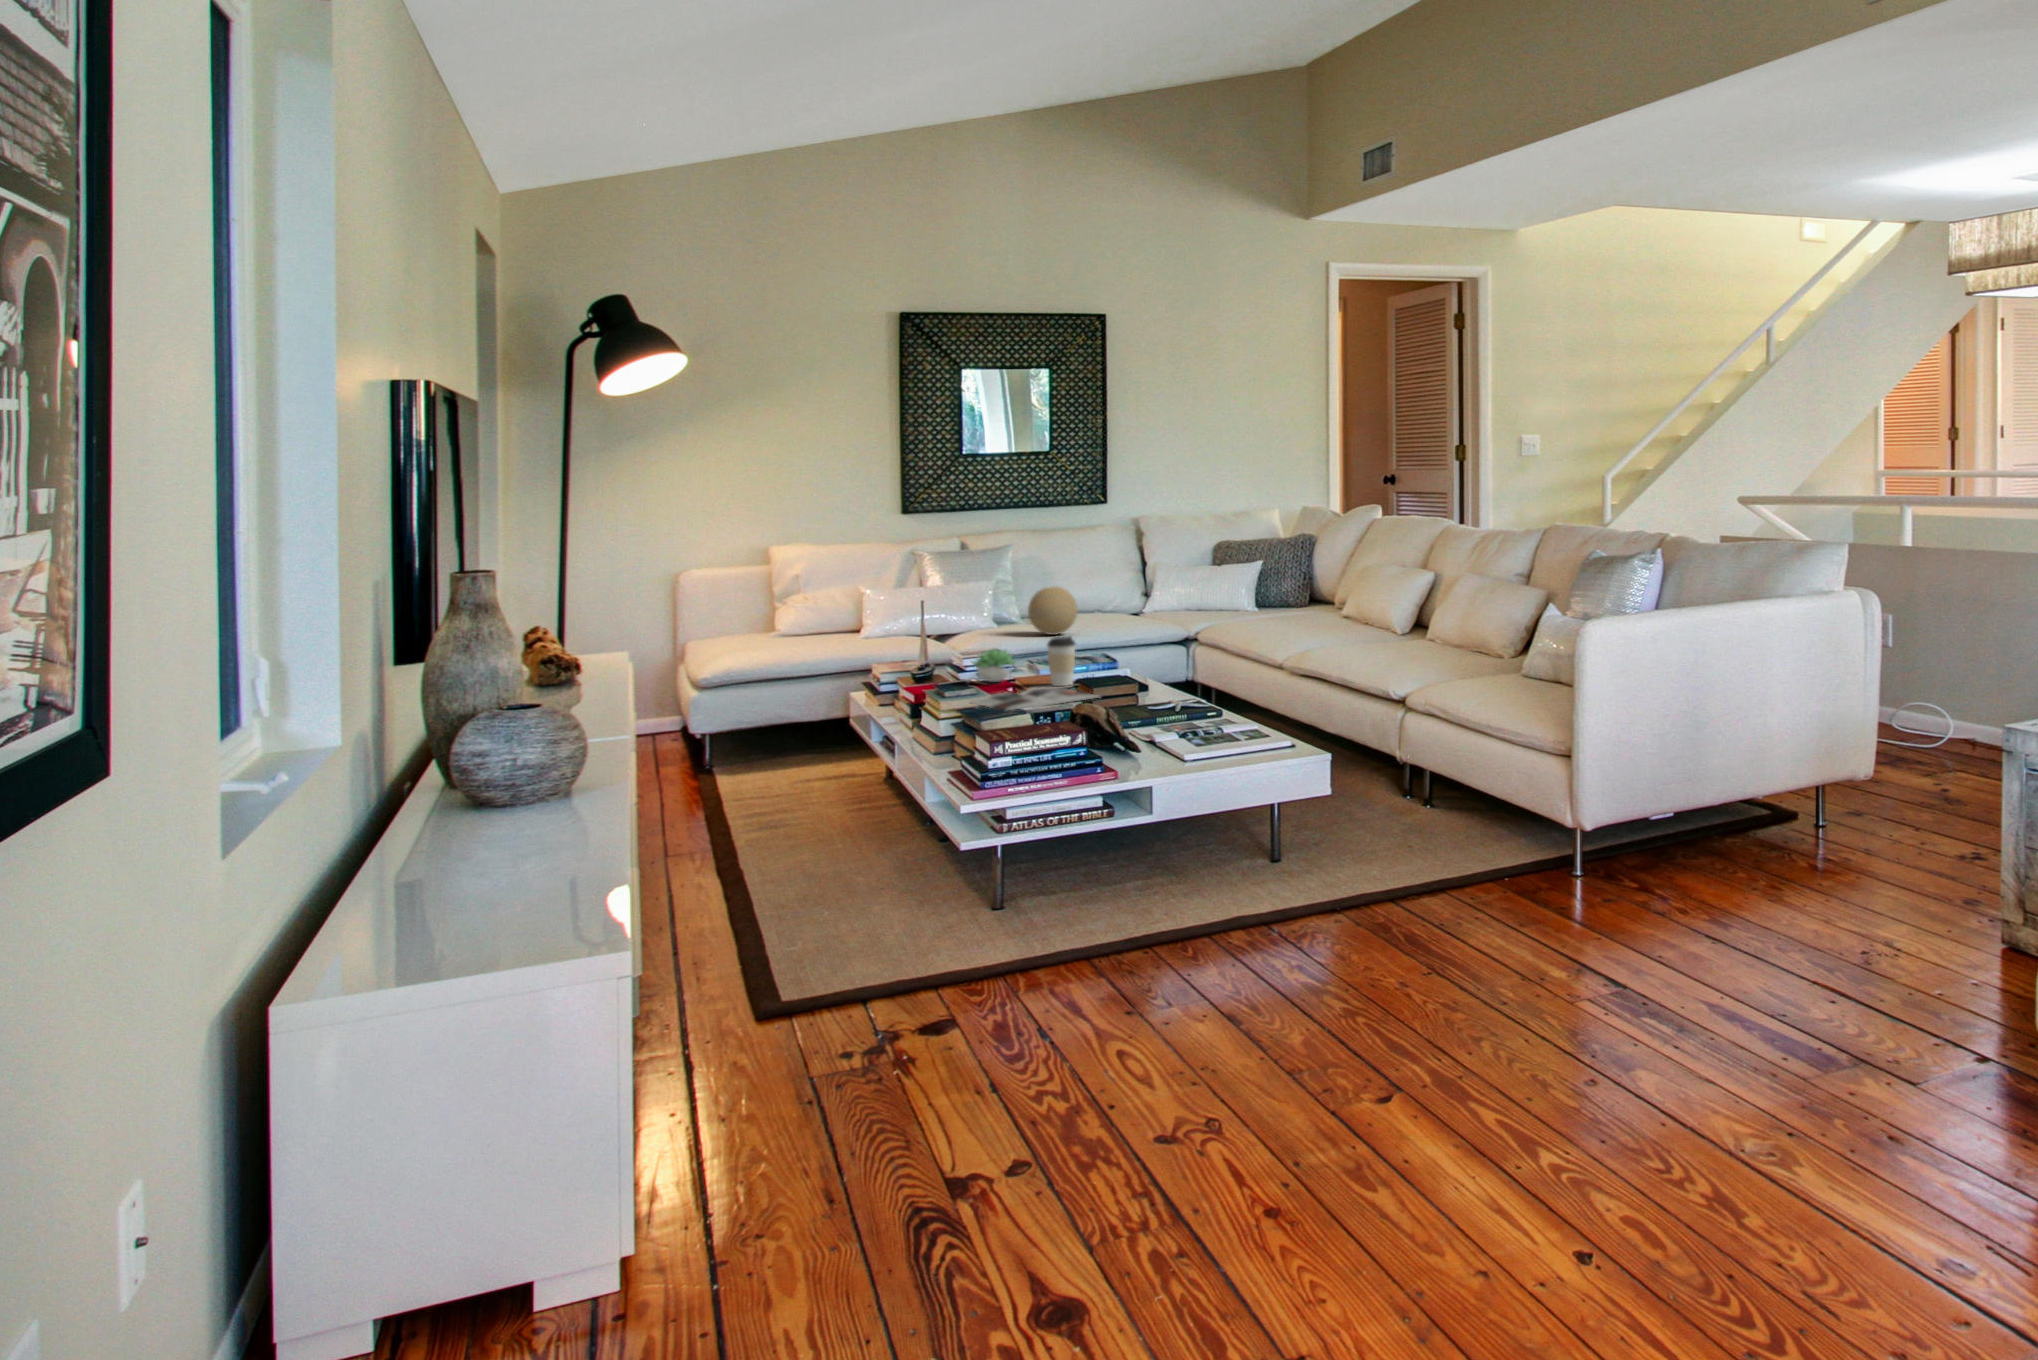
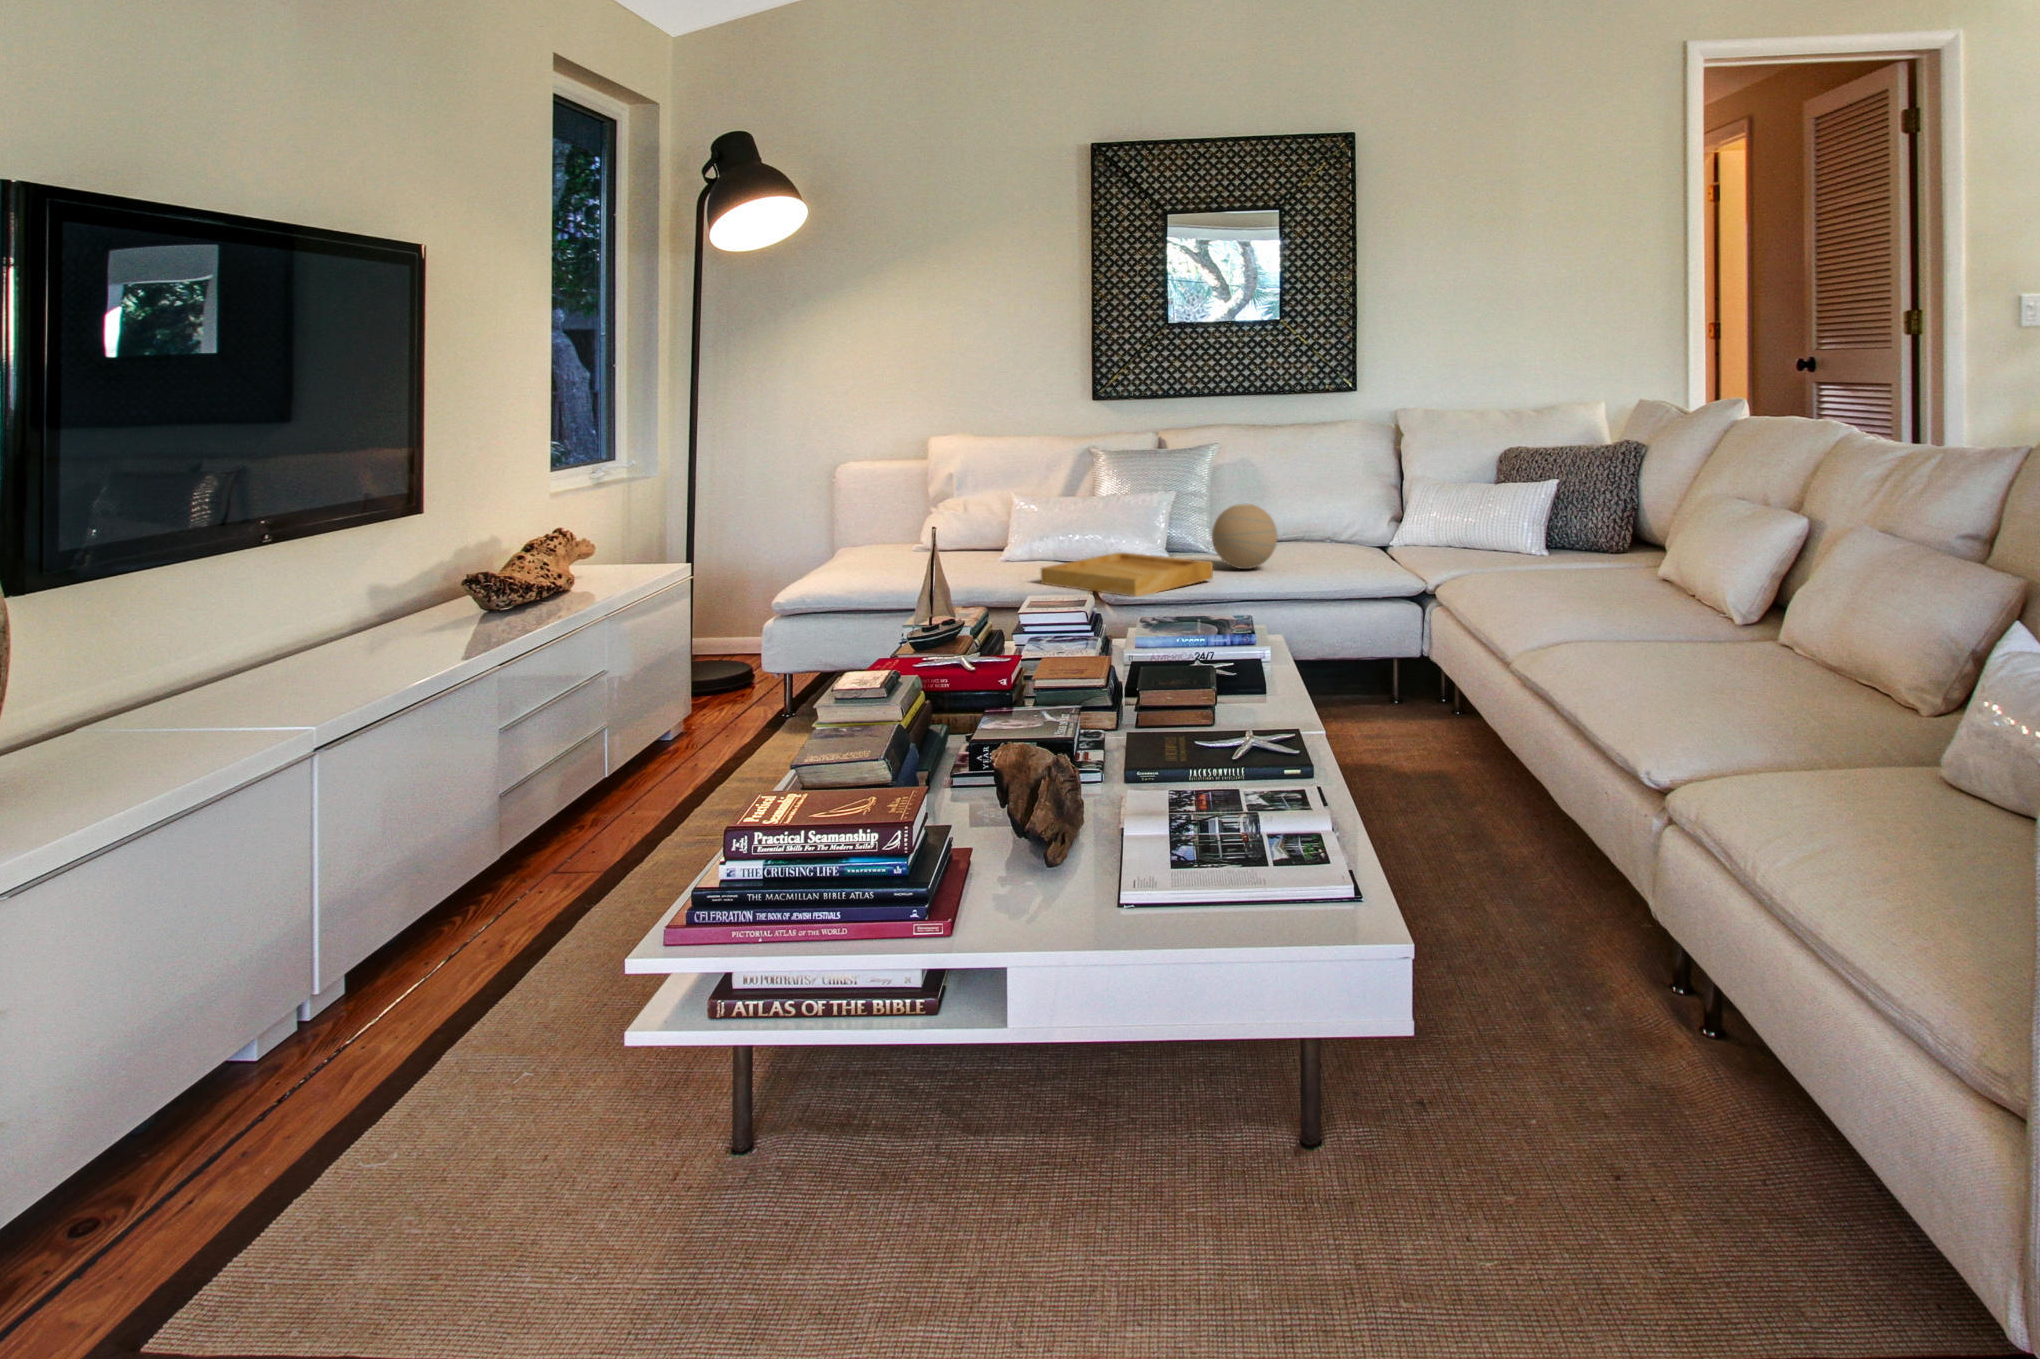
tray: none [918,627,1044,653] -> present [1041,553,1213,597]
coffee cup: present [1047,636,1075,686] -> none [1065,601,1111,682]
succulent plant: present [973,650,1016,682] -> none [977,610,1043,661]
magazine: present [969,687,1098,710] -> none [890,689,1087,739]

